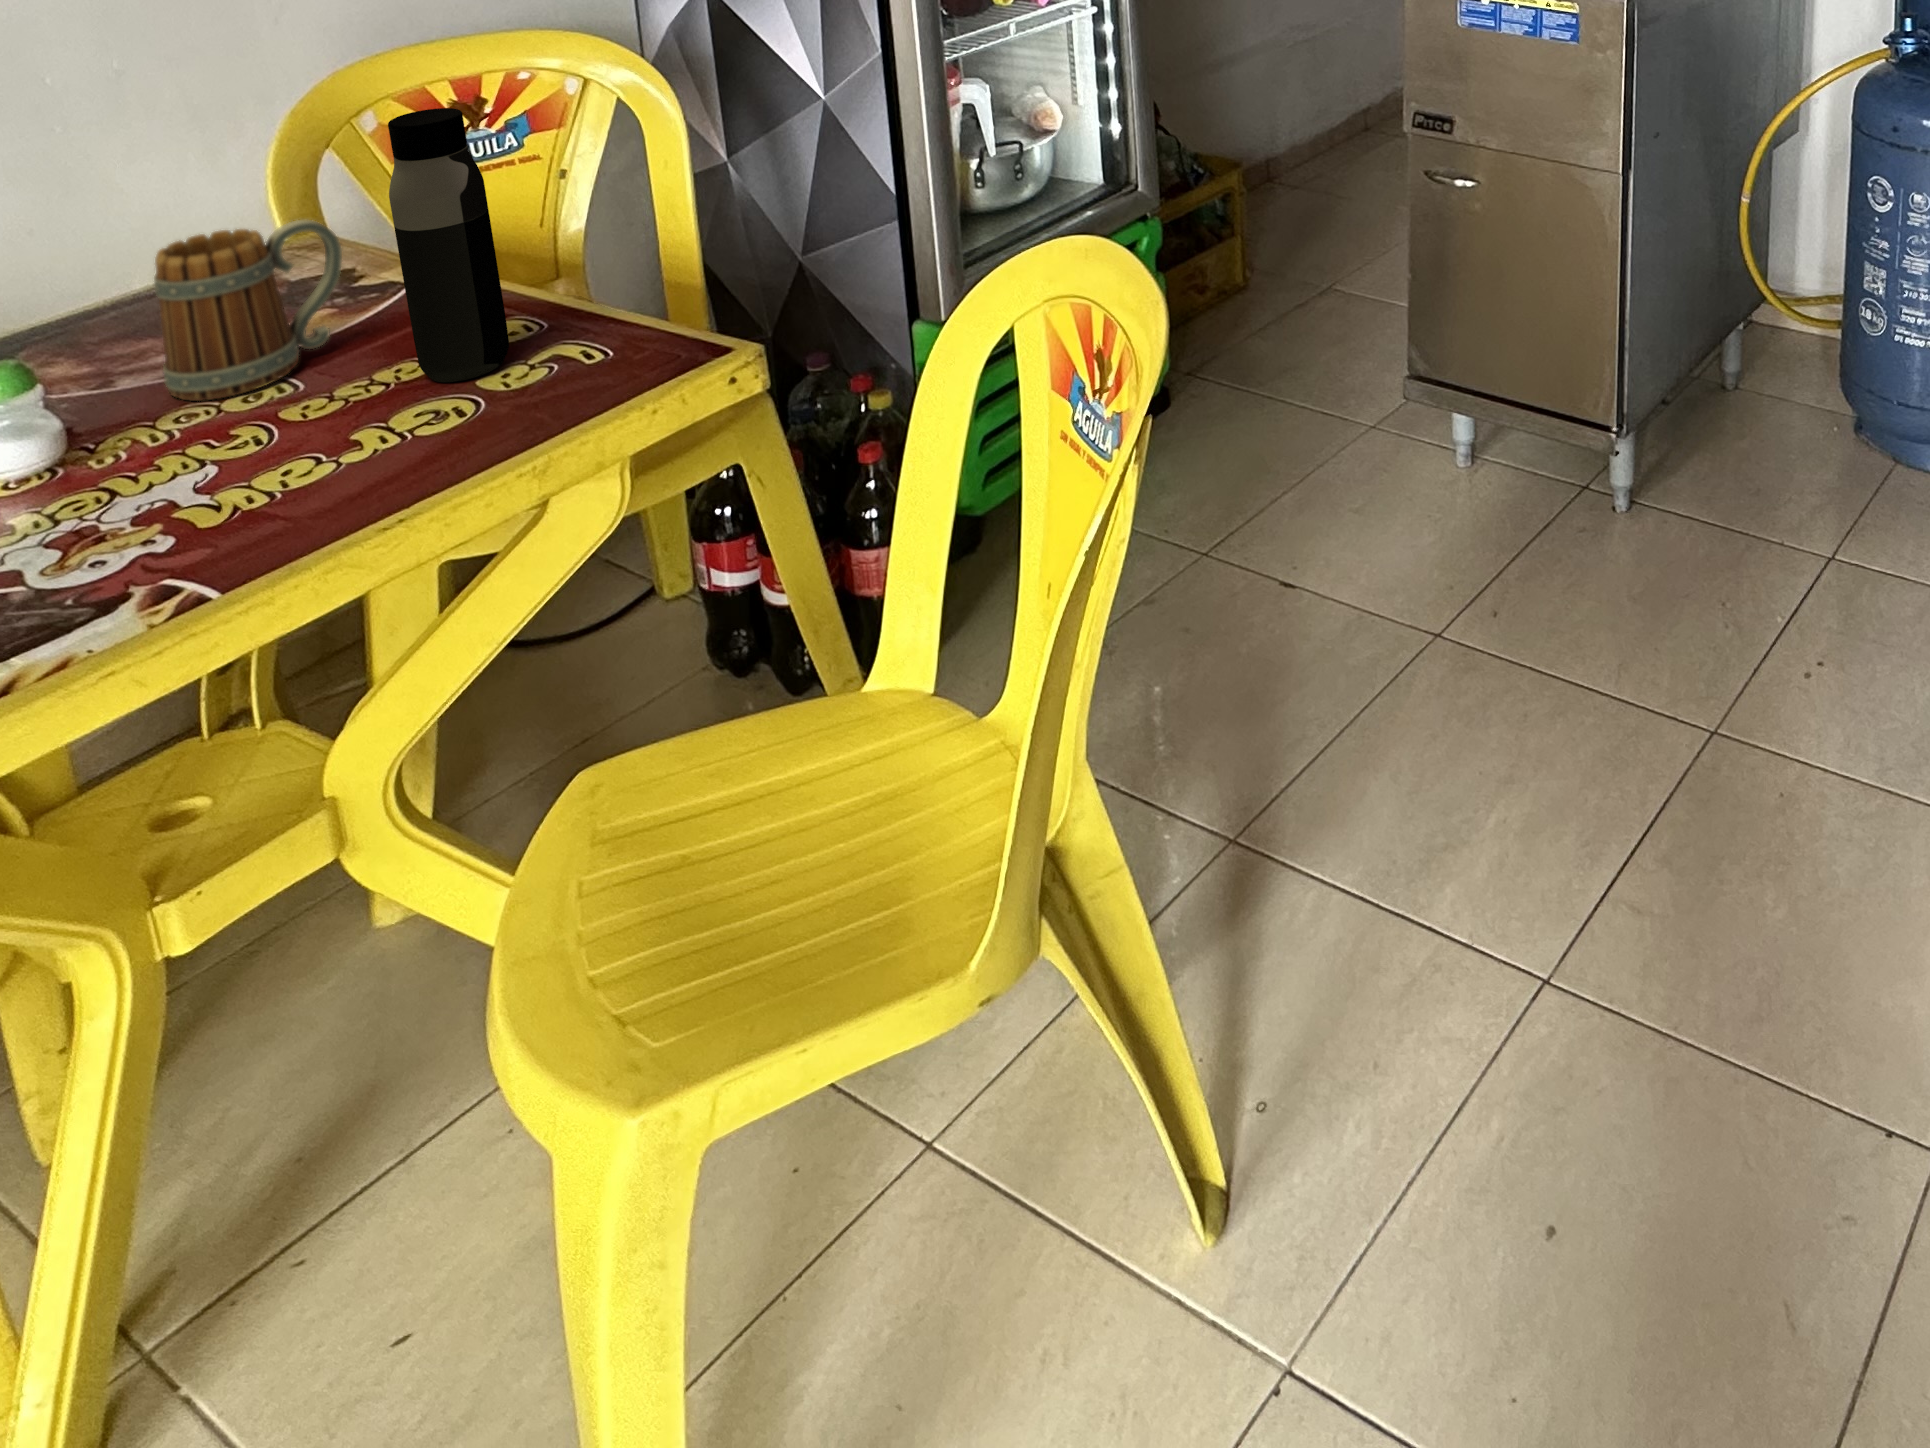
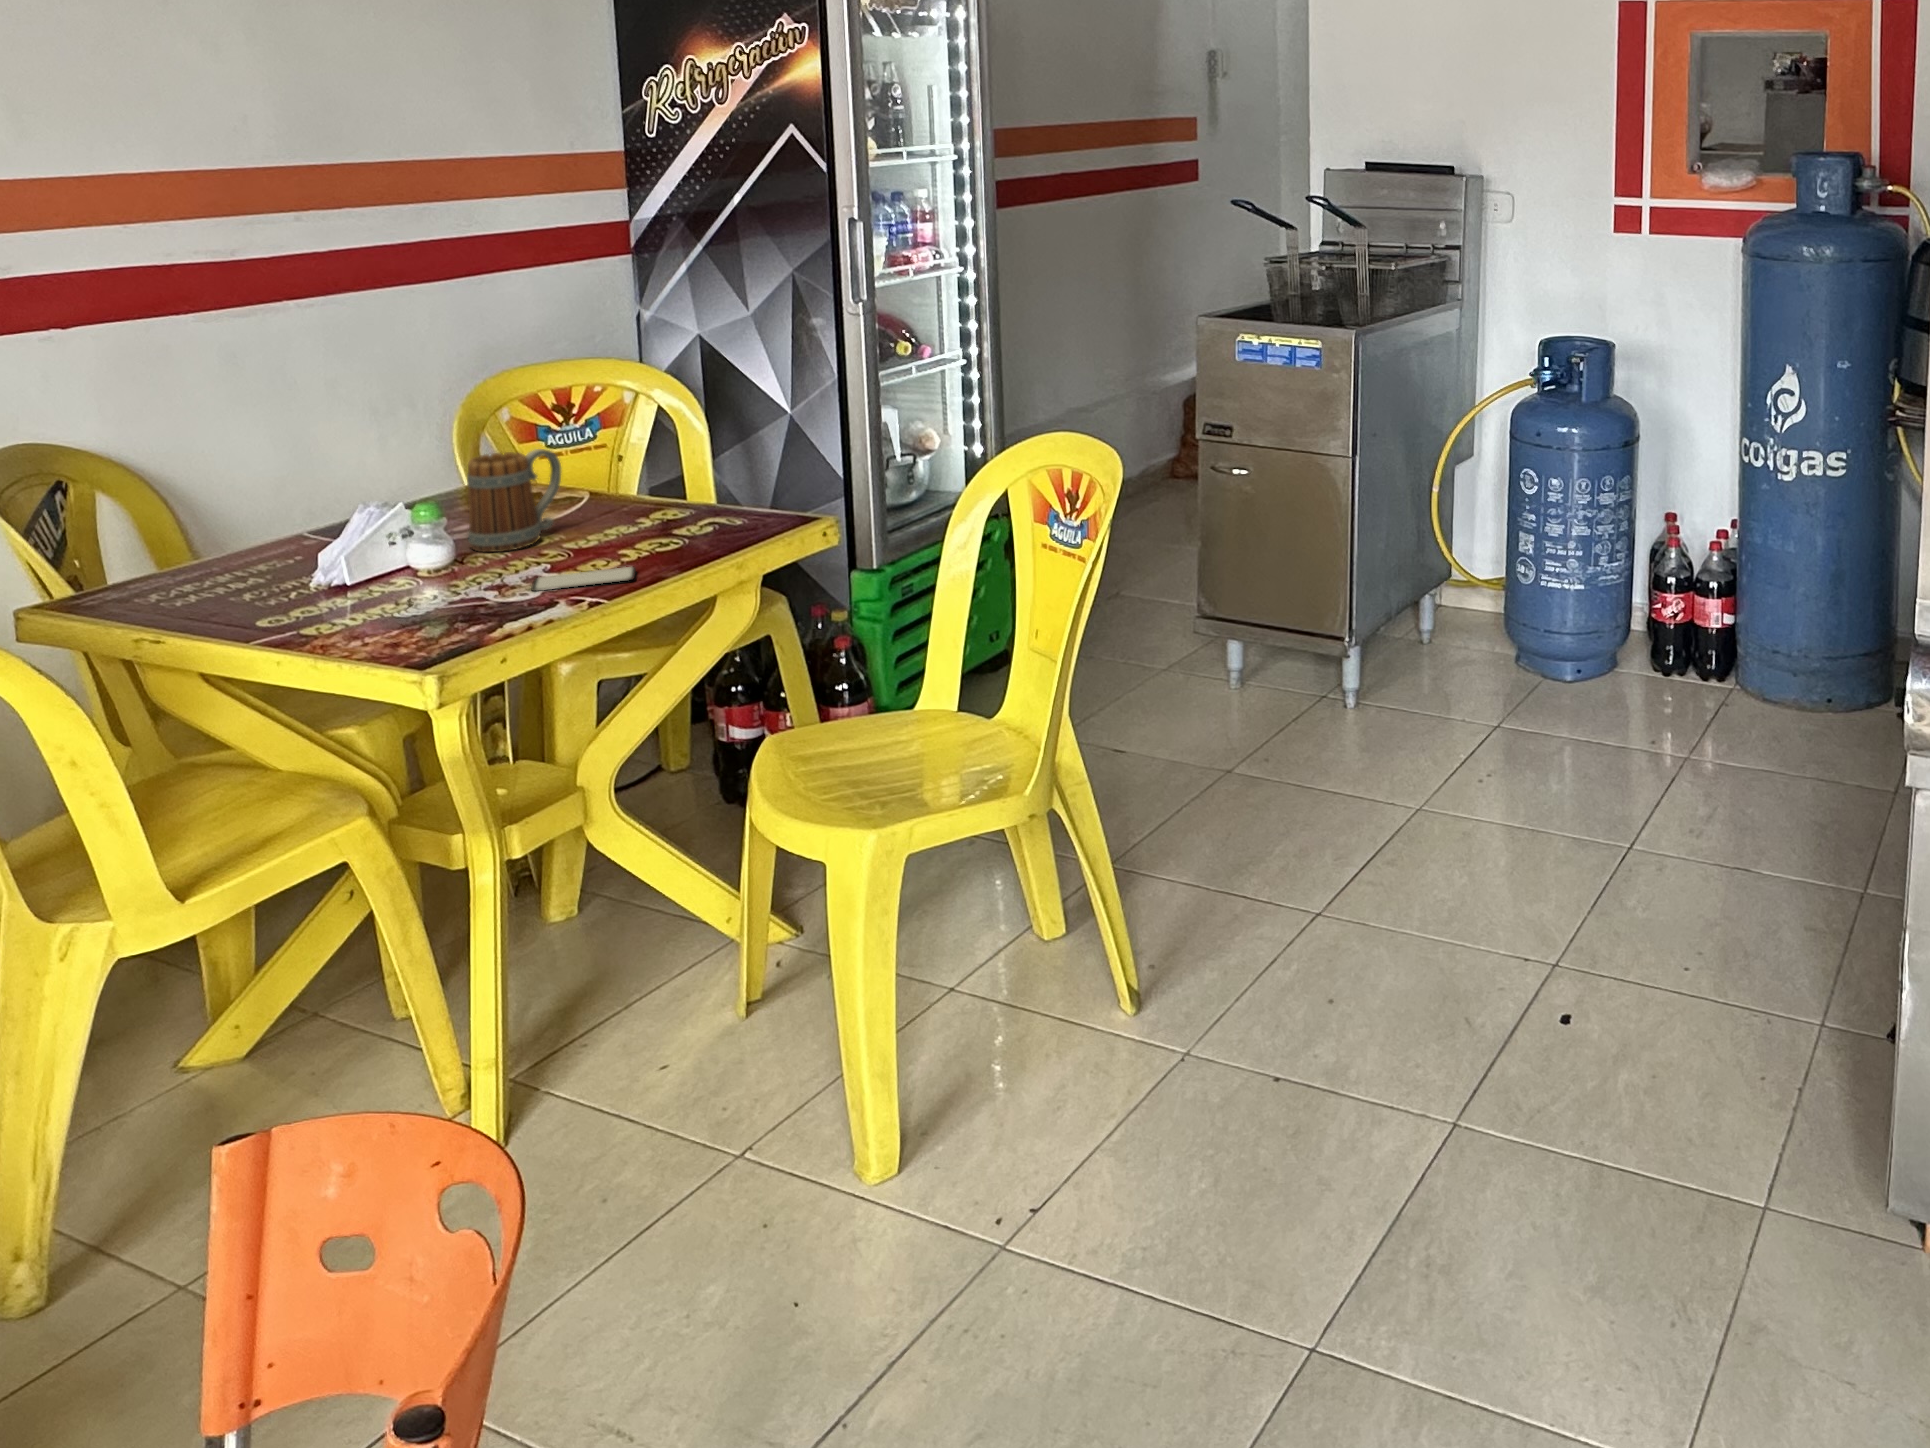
water bottle: present [388,108,509,382] -> none [611,376,671,544]
smartphone: none [169,451,386,517] -> present [531,567,636,591]

